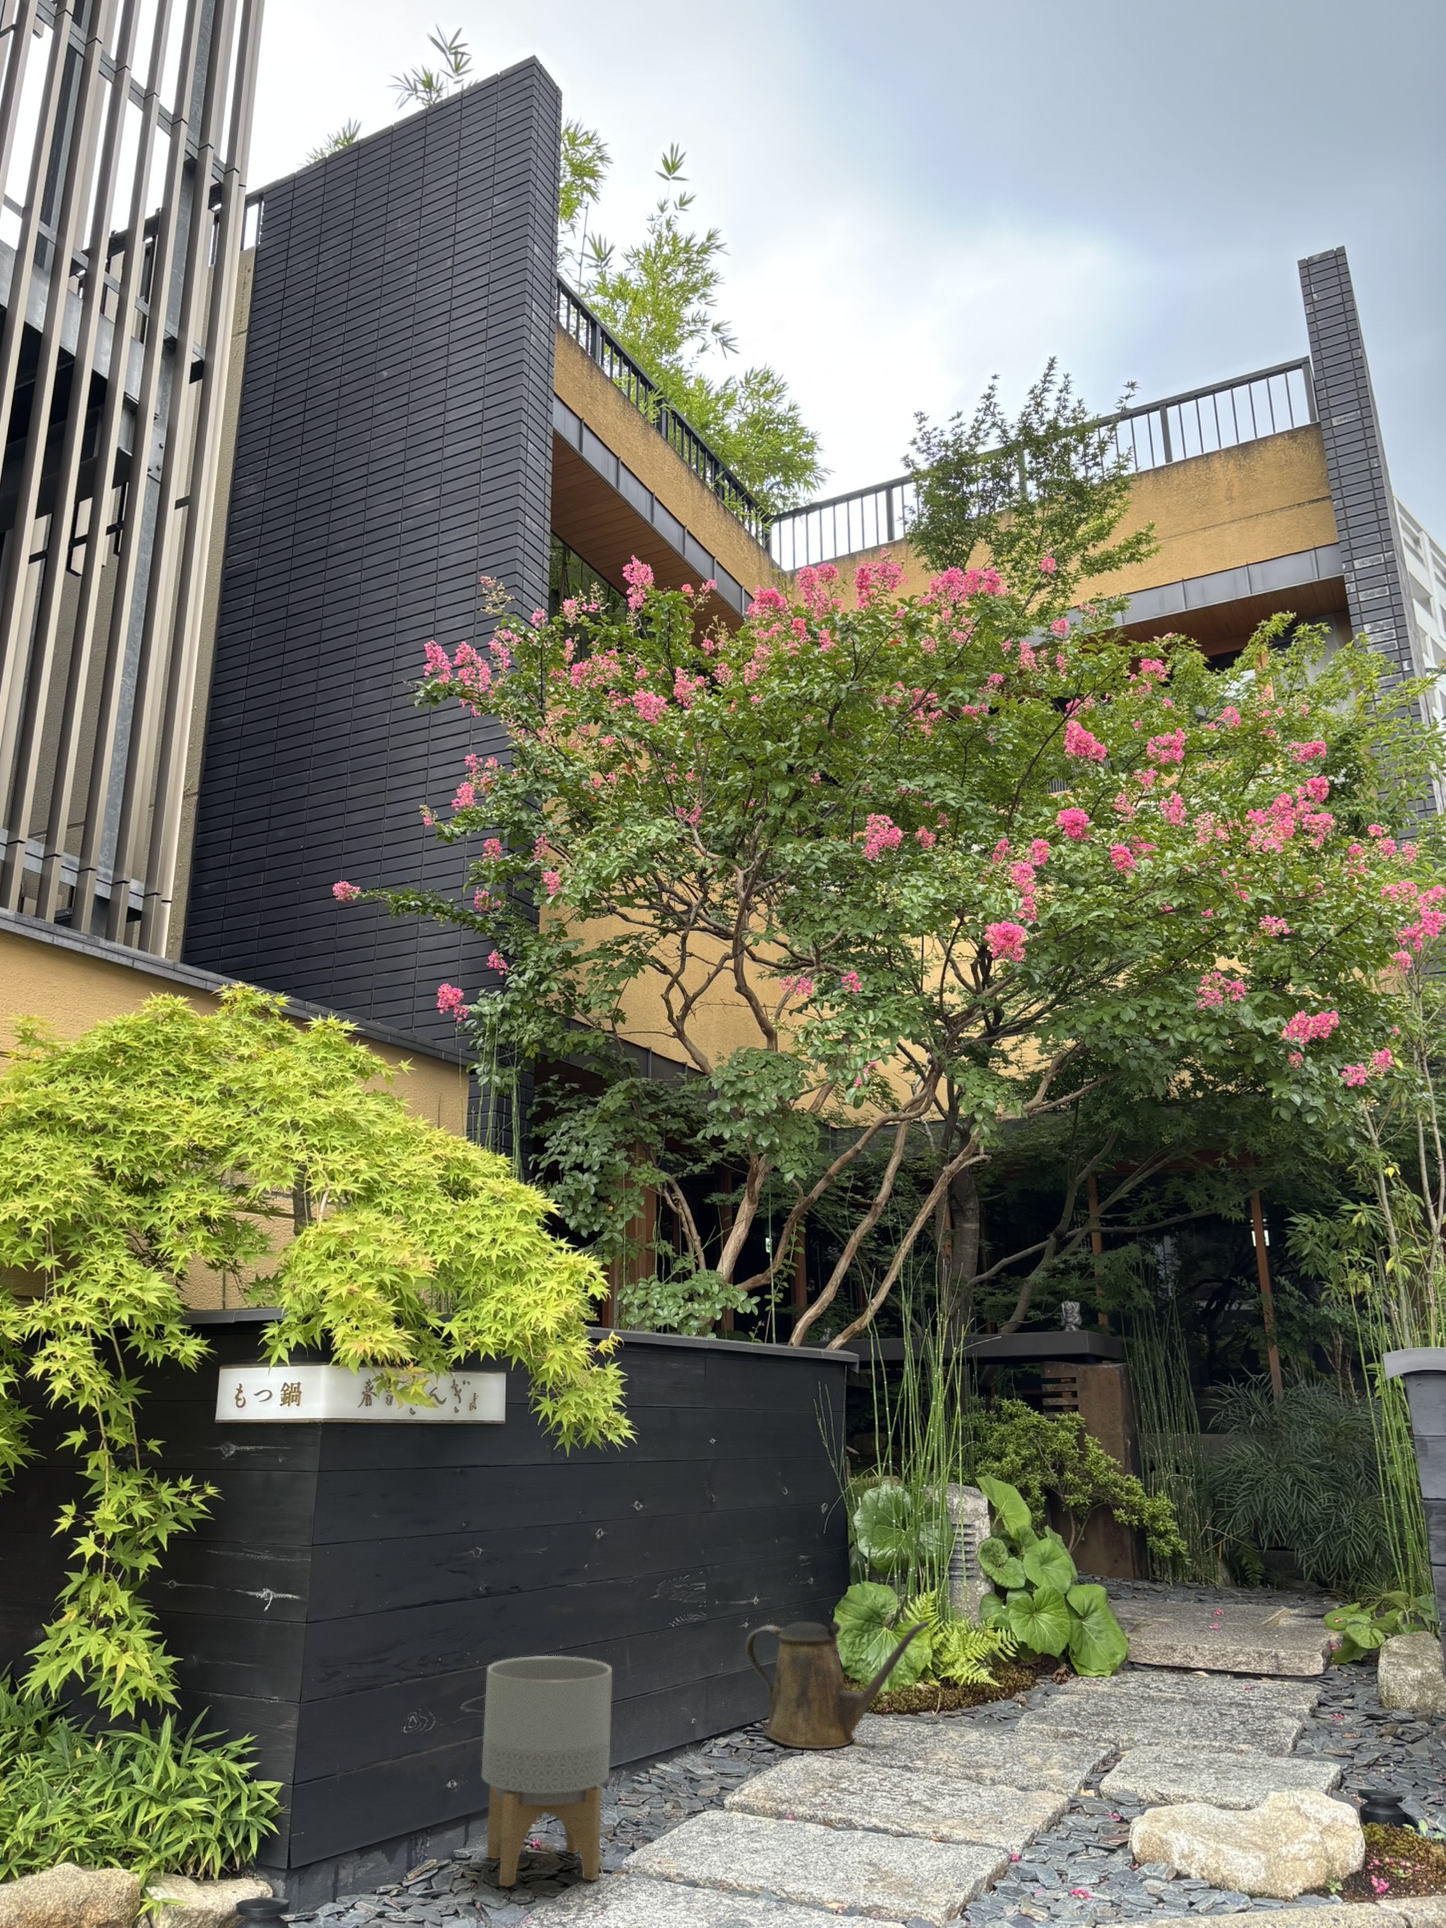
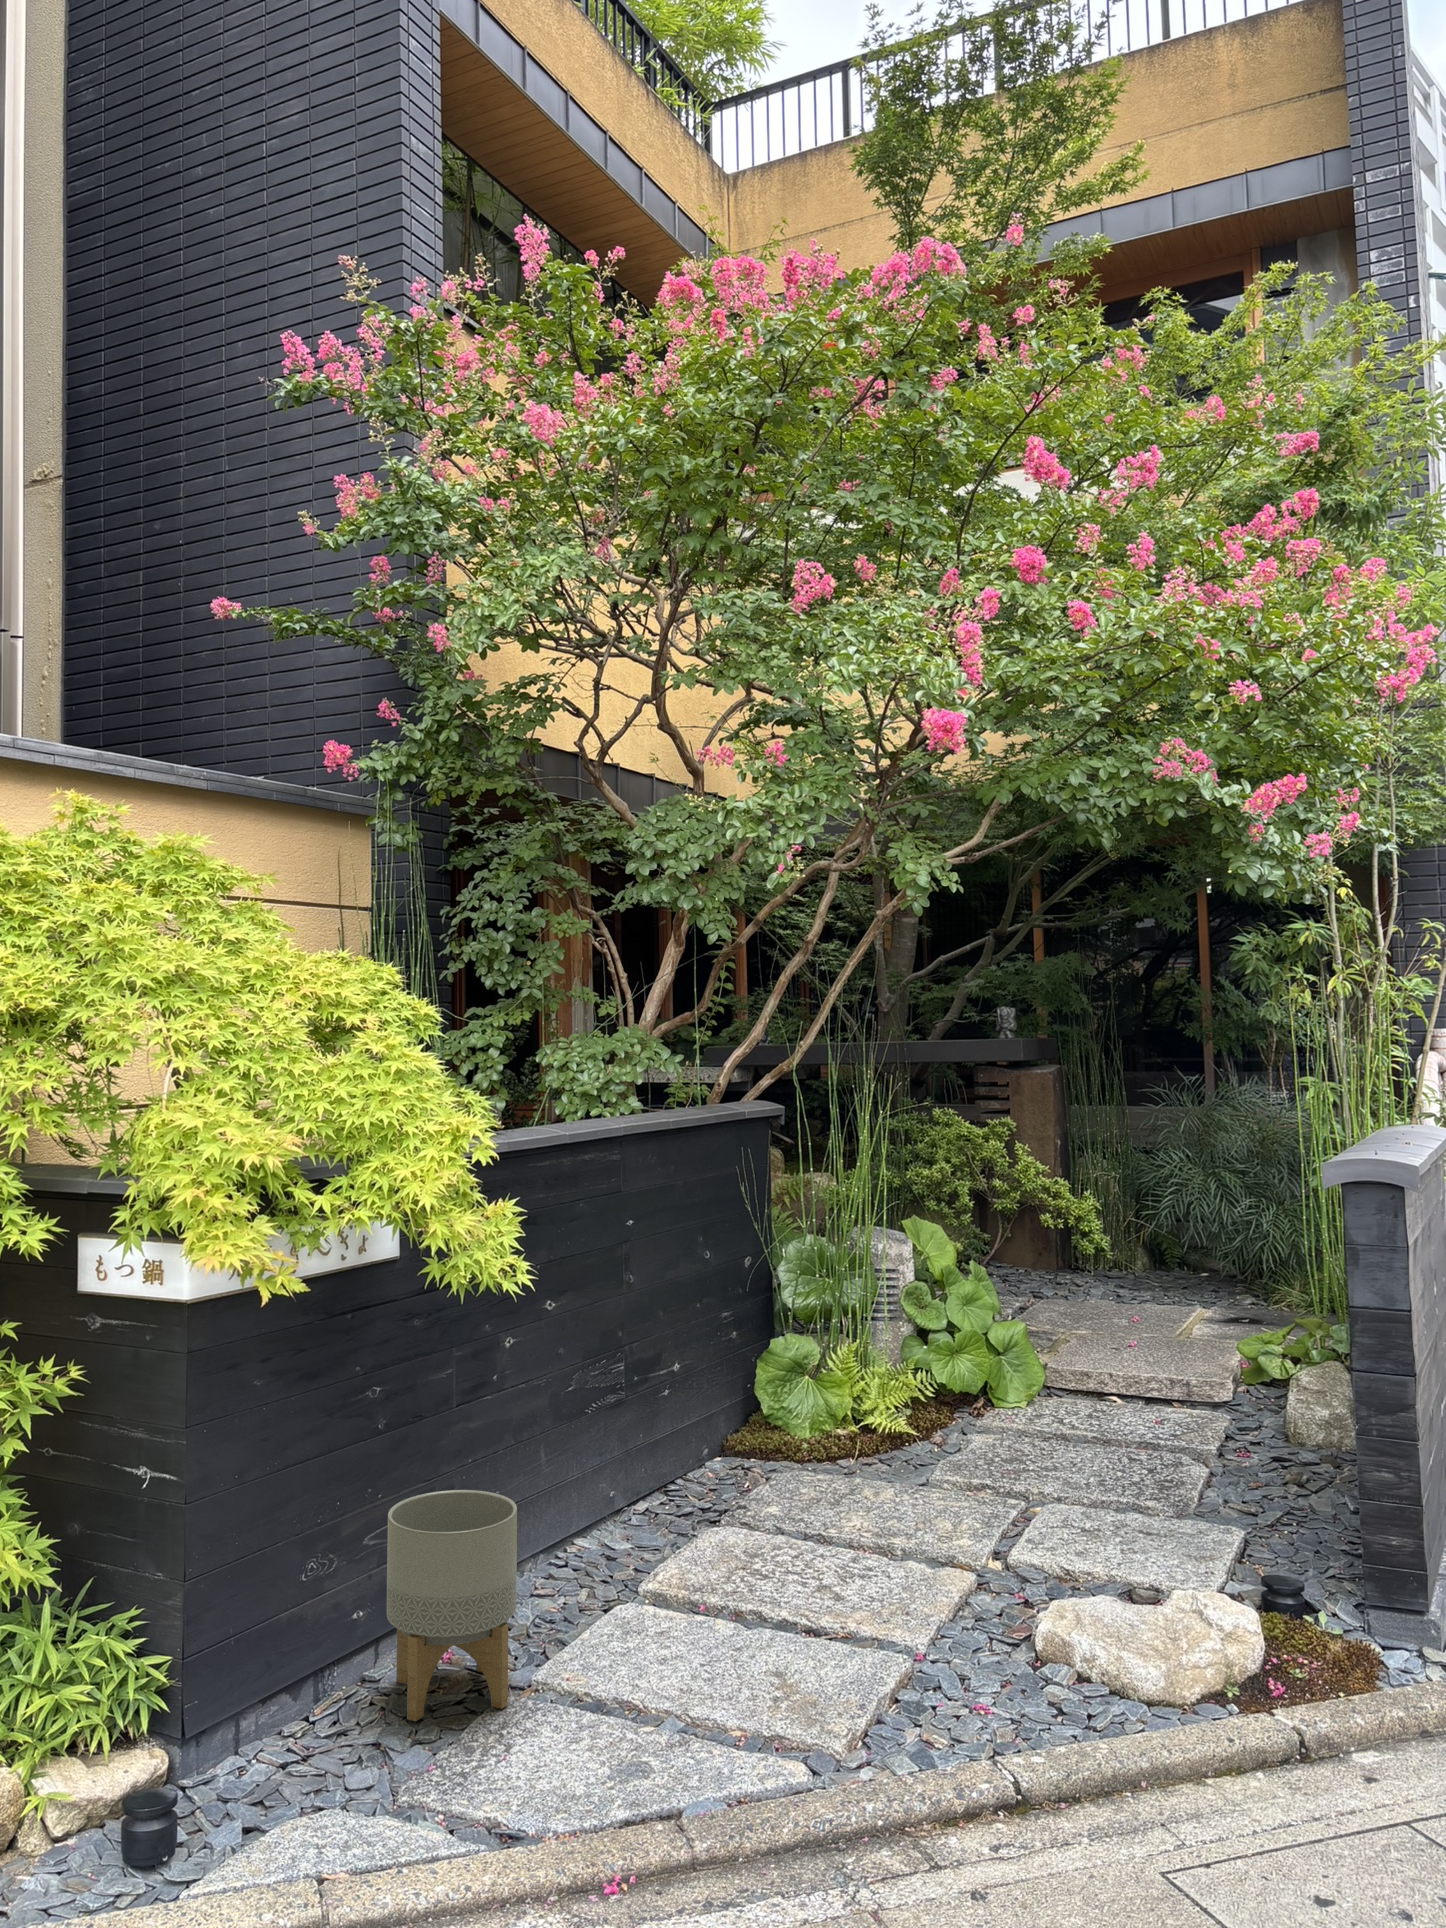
watering can: present [745,1622,928,1749] -> none [664,1403,846,1524]

